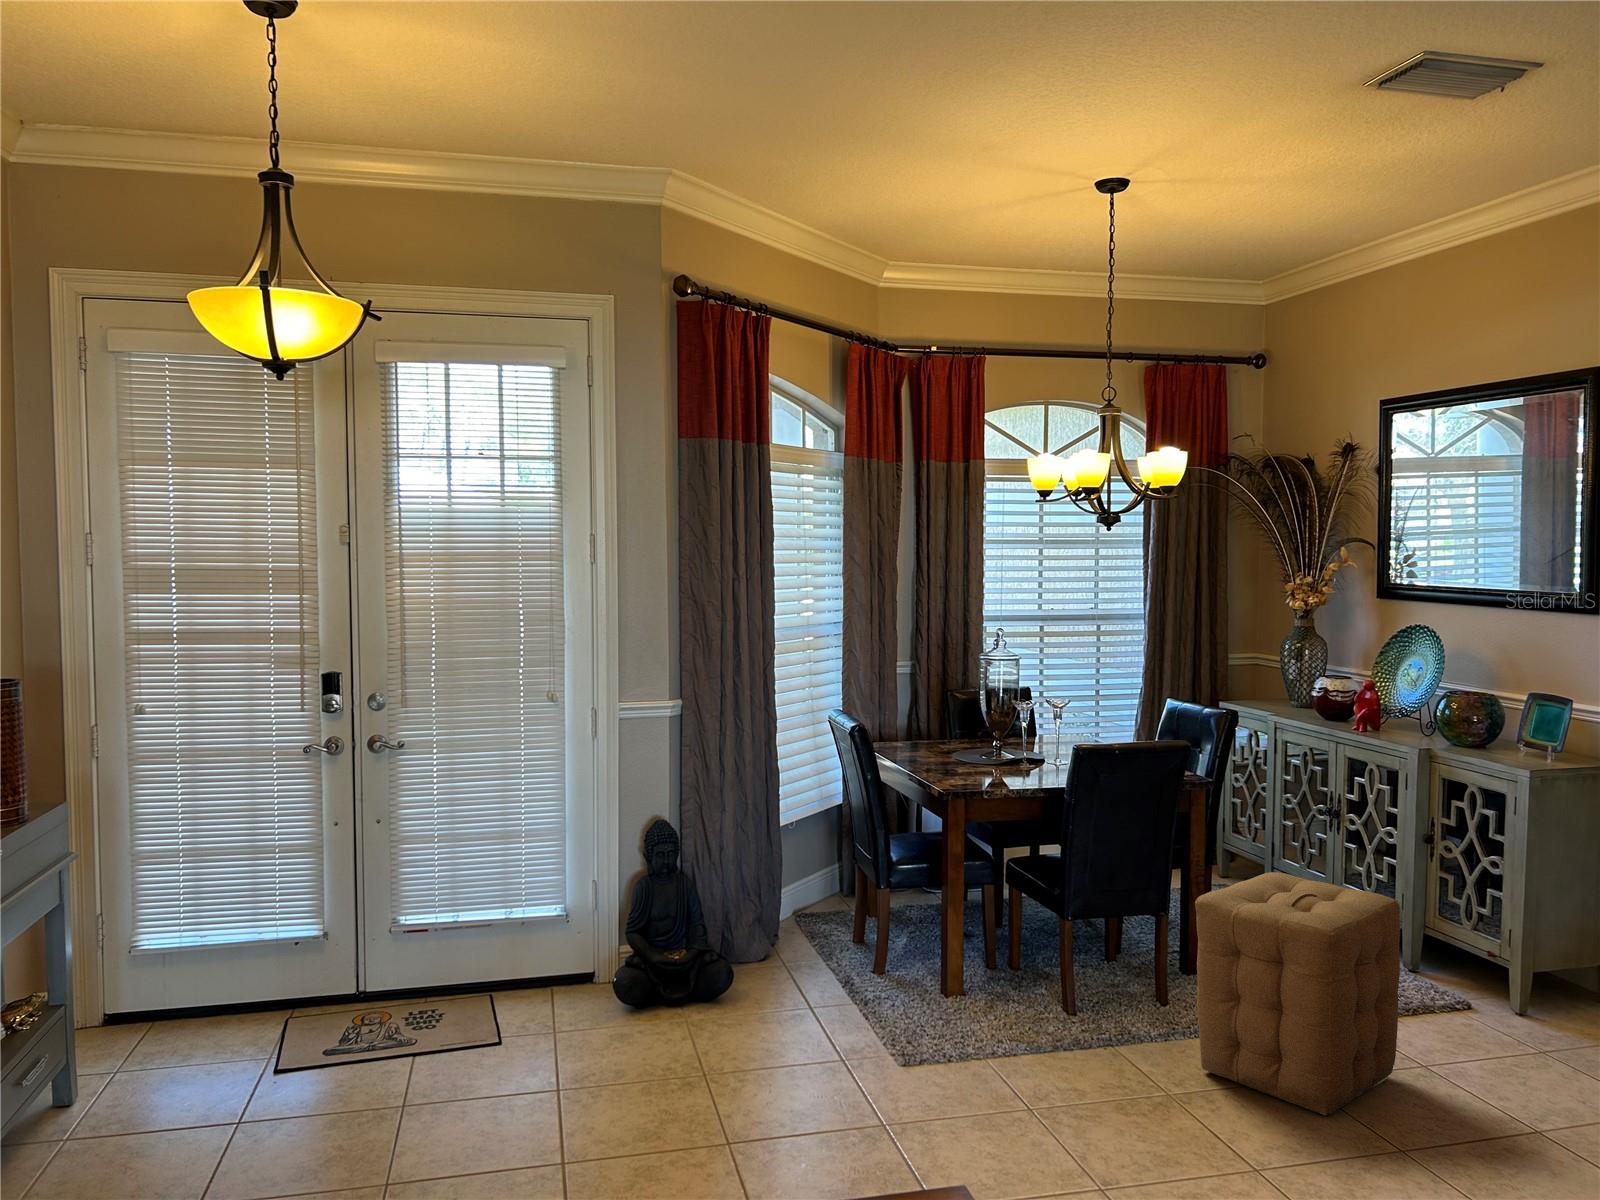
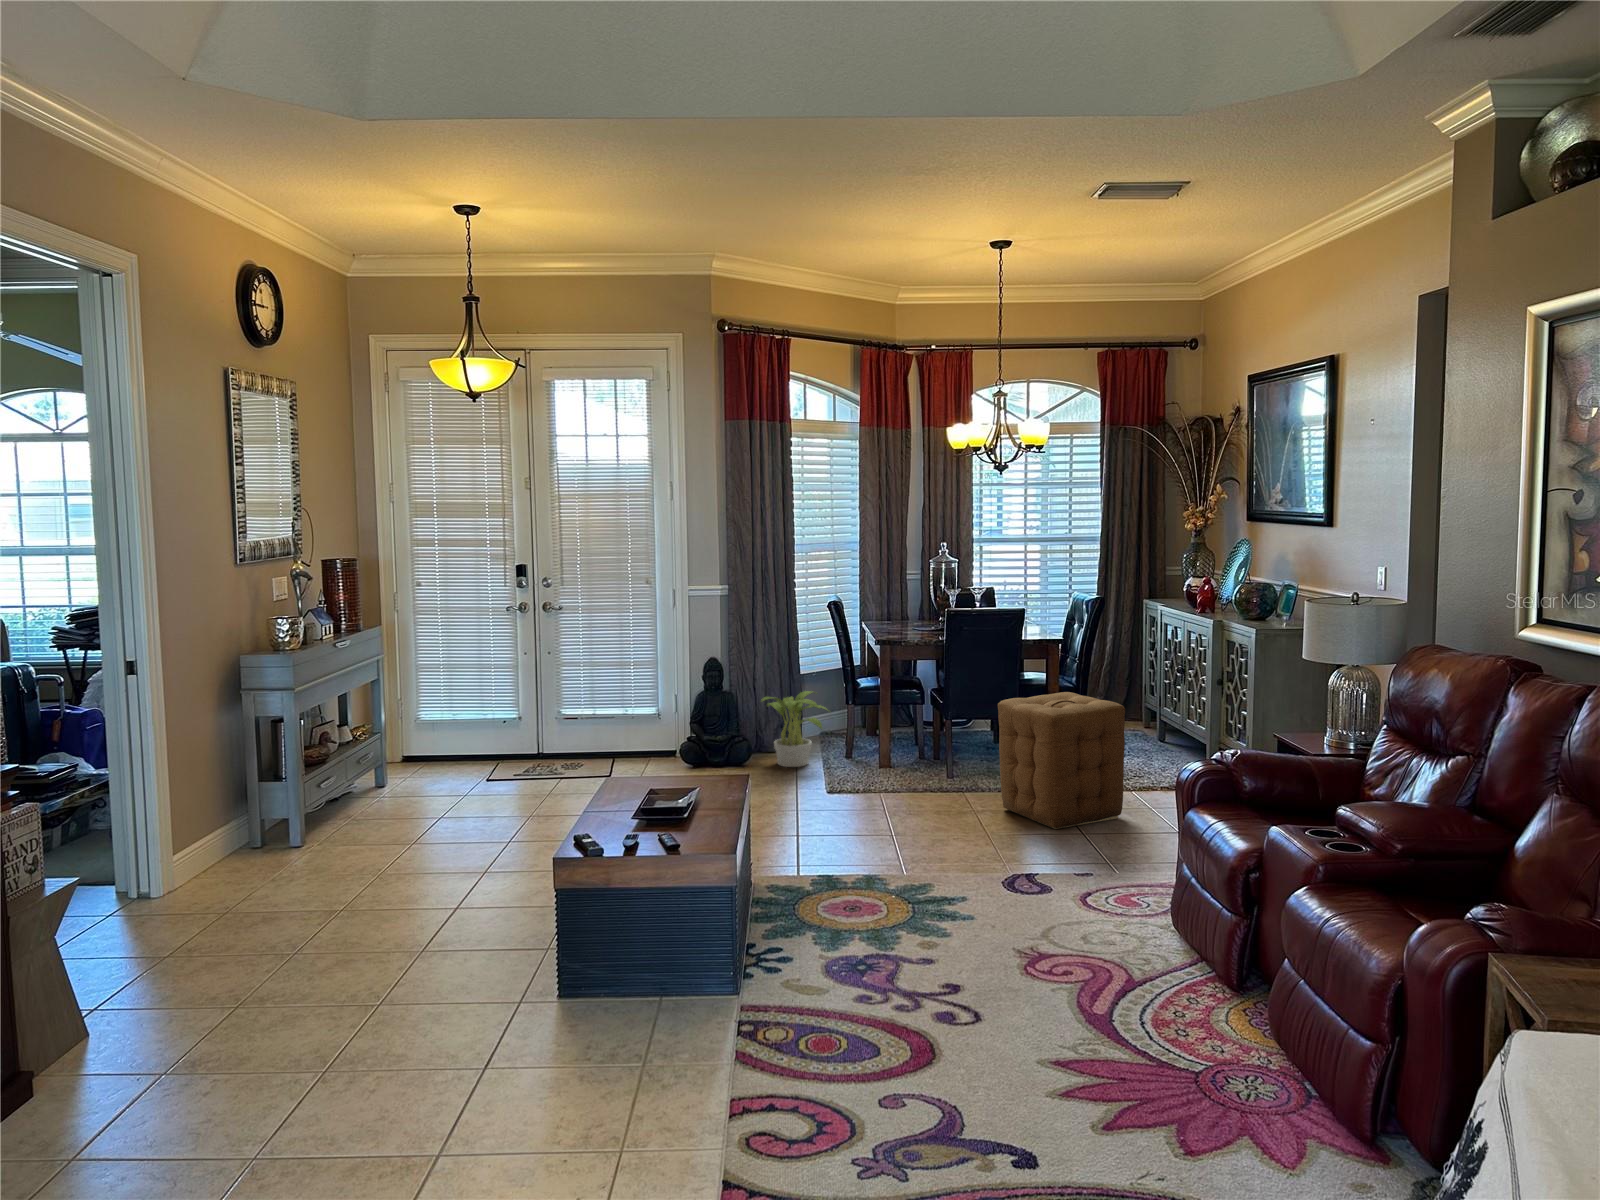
potted plant: none [739,865,851,994] -> present [761,691,827,767]

